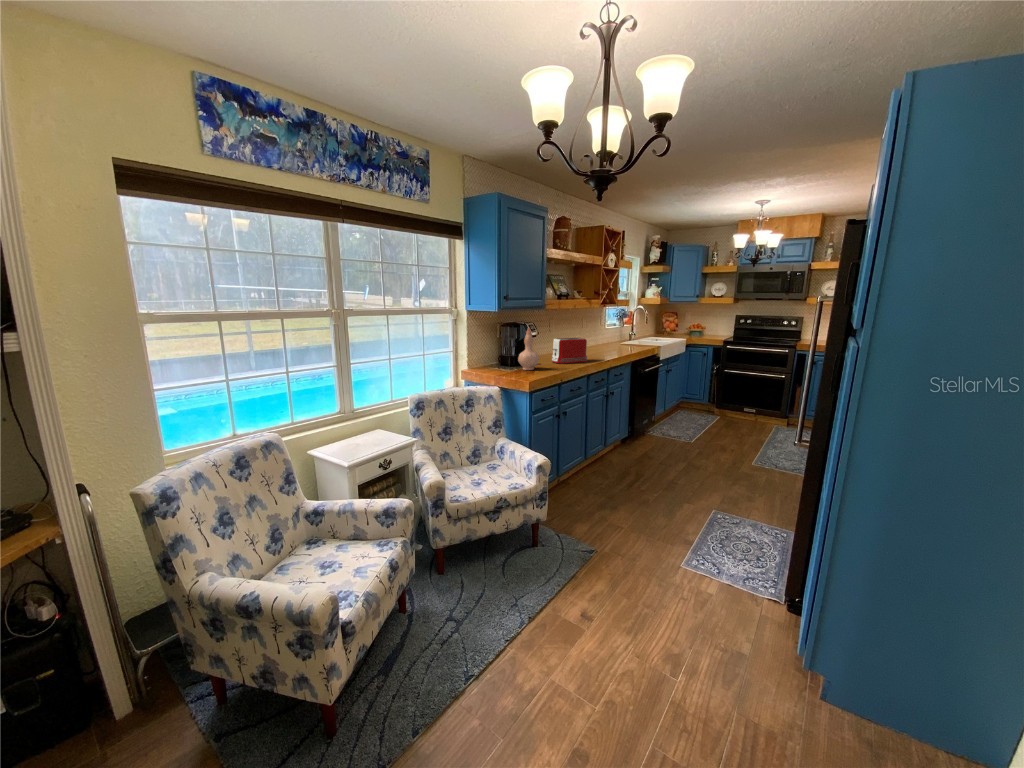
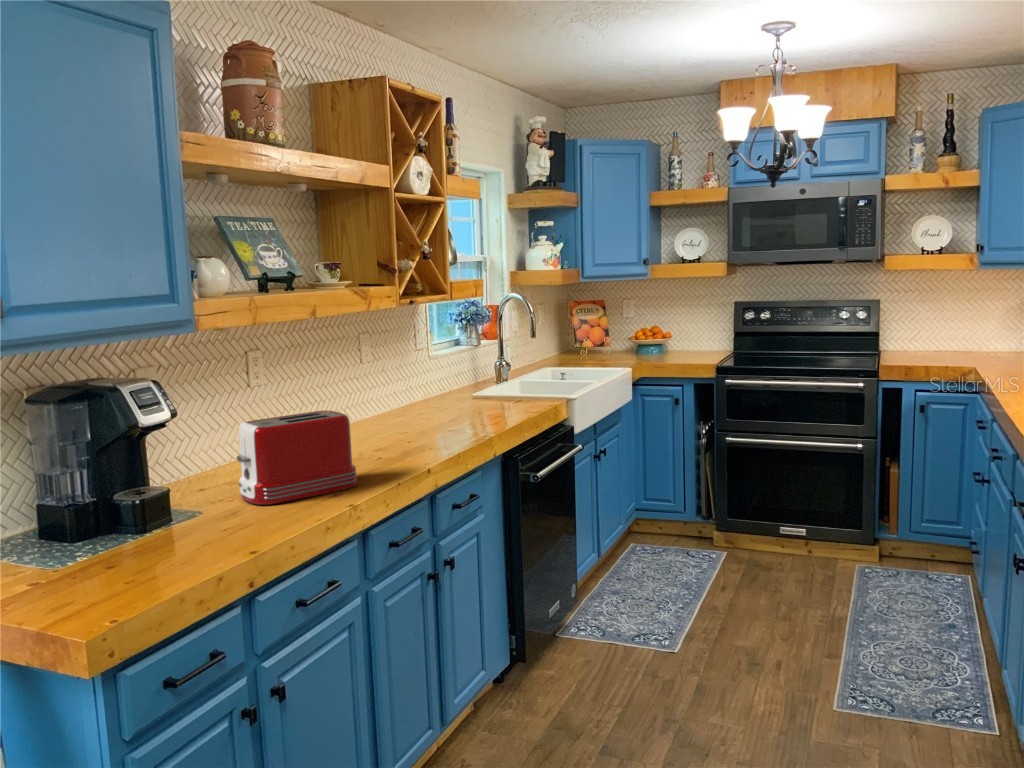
vase: present [518,328,539,370] -> none [89,403,170,556]

